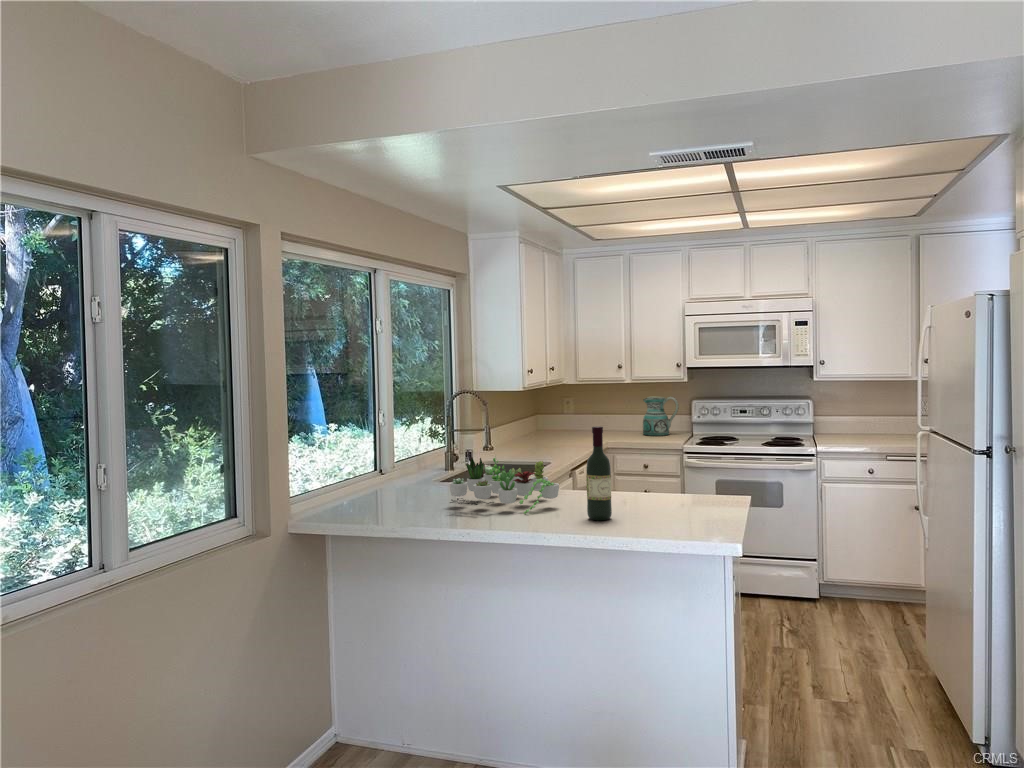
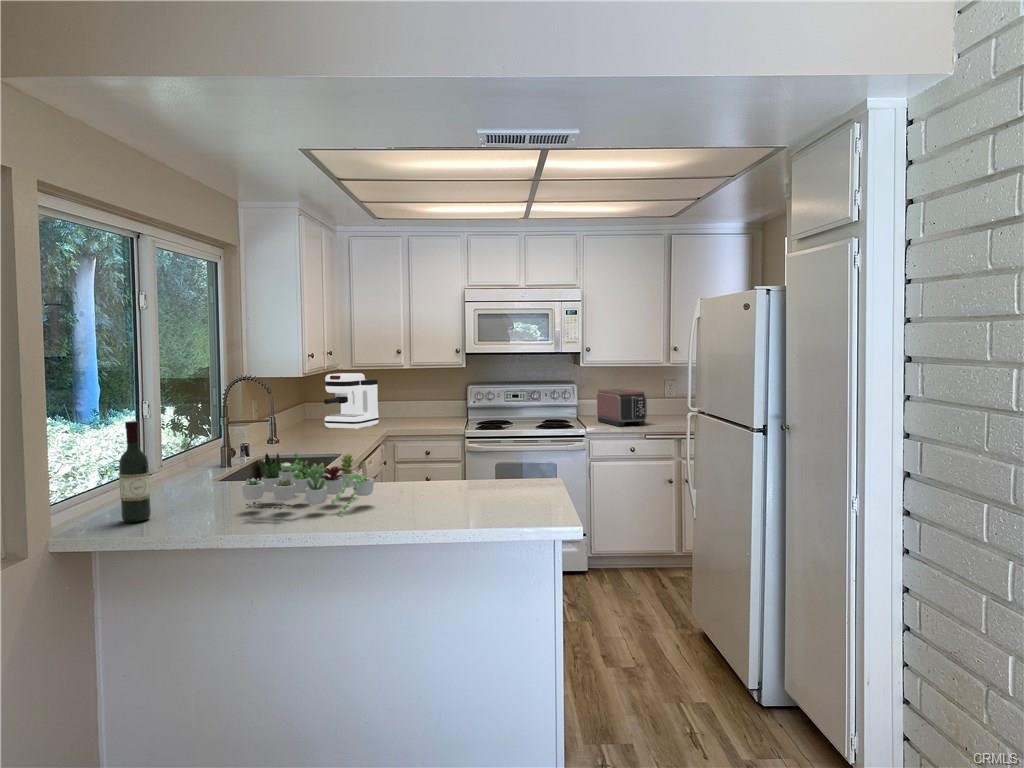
coffee maker: none [548,387,600,441] -> present [324,373,379,429]
ceramic pitcher: present [643,397,679,436] -> none [421,383,456,422]
toaster: none [833,404,890,445] -> present [597,389,647,426]
wine bottle: present [586,426,612,520] -> present [119,421,151,523]

